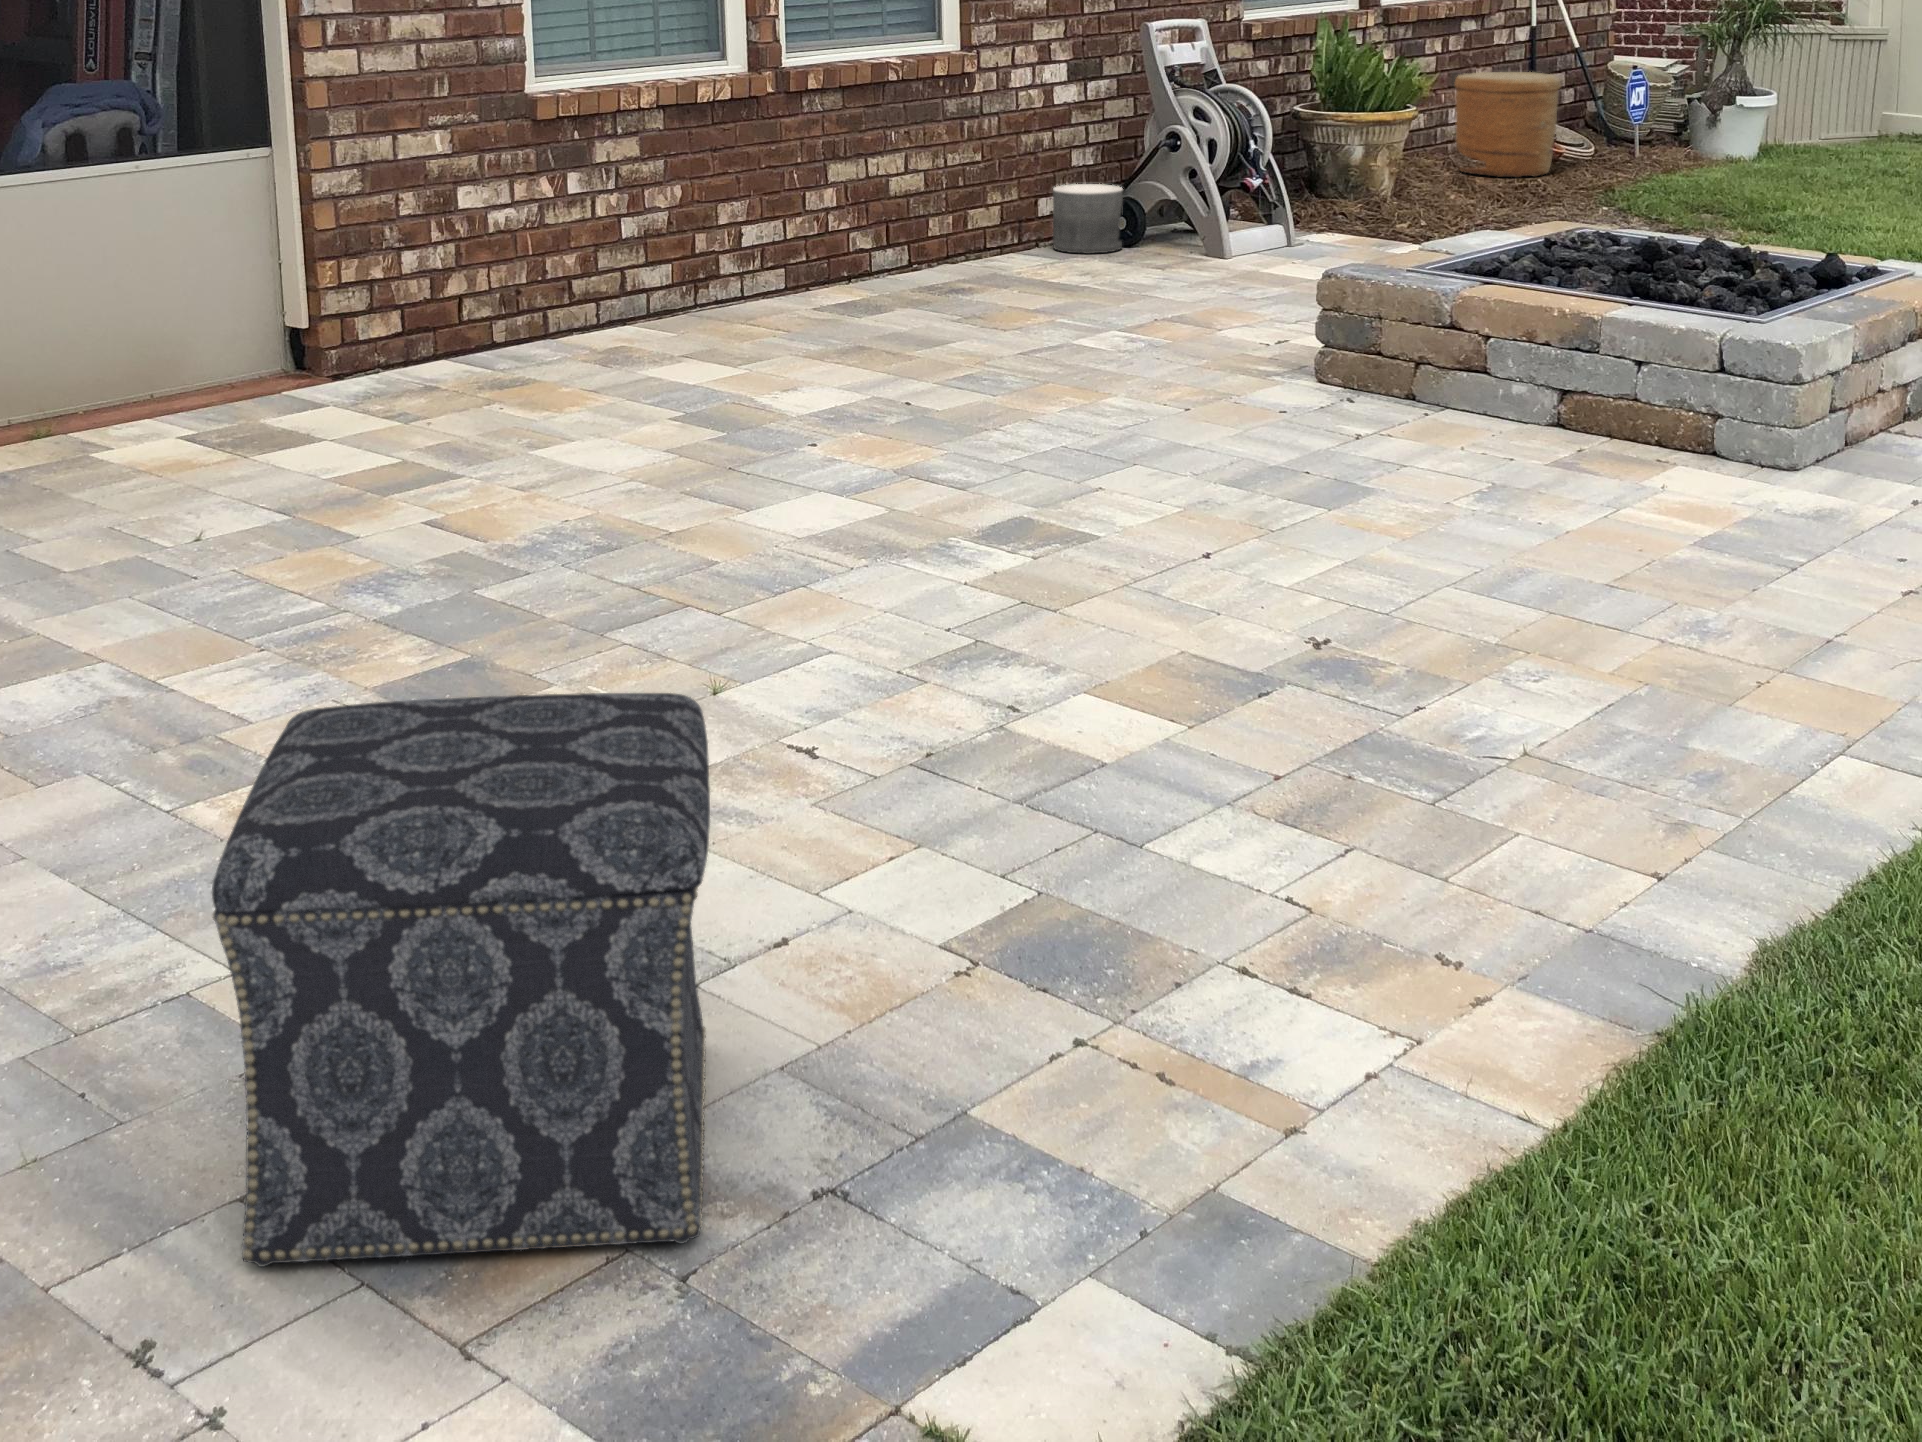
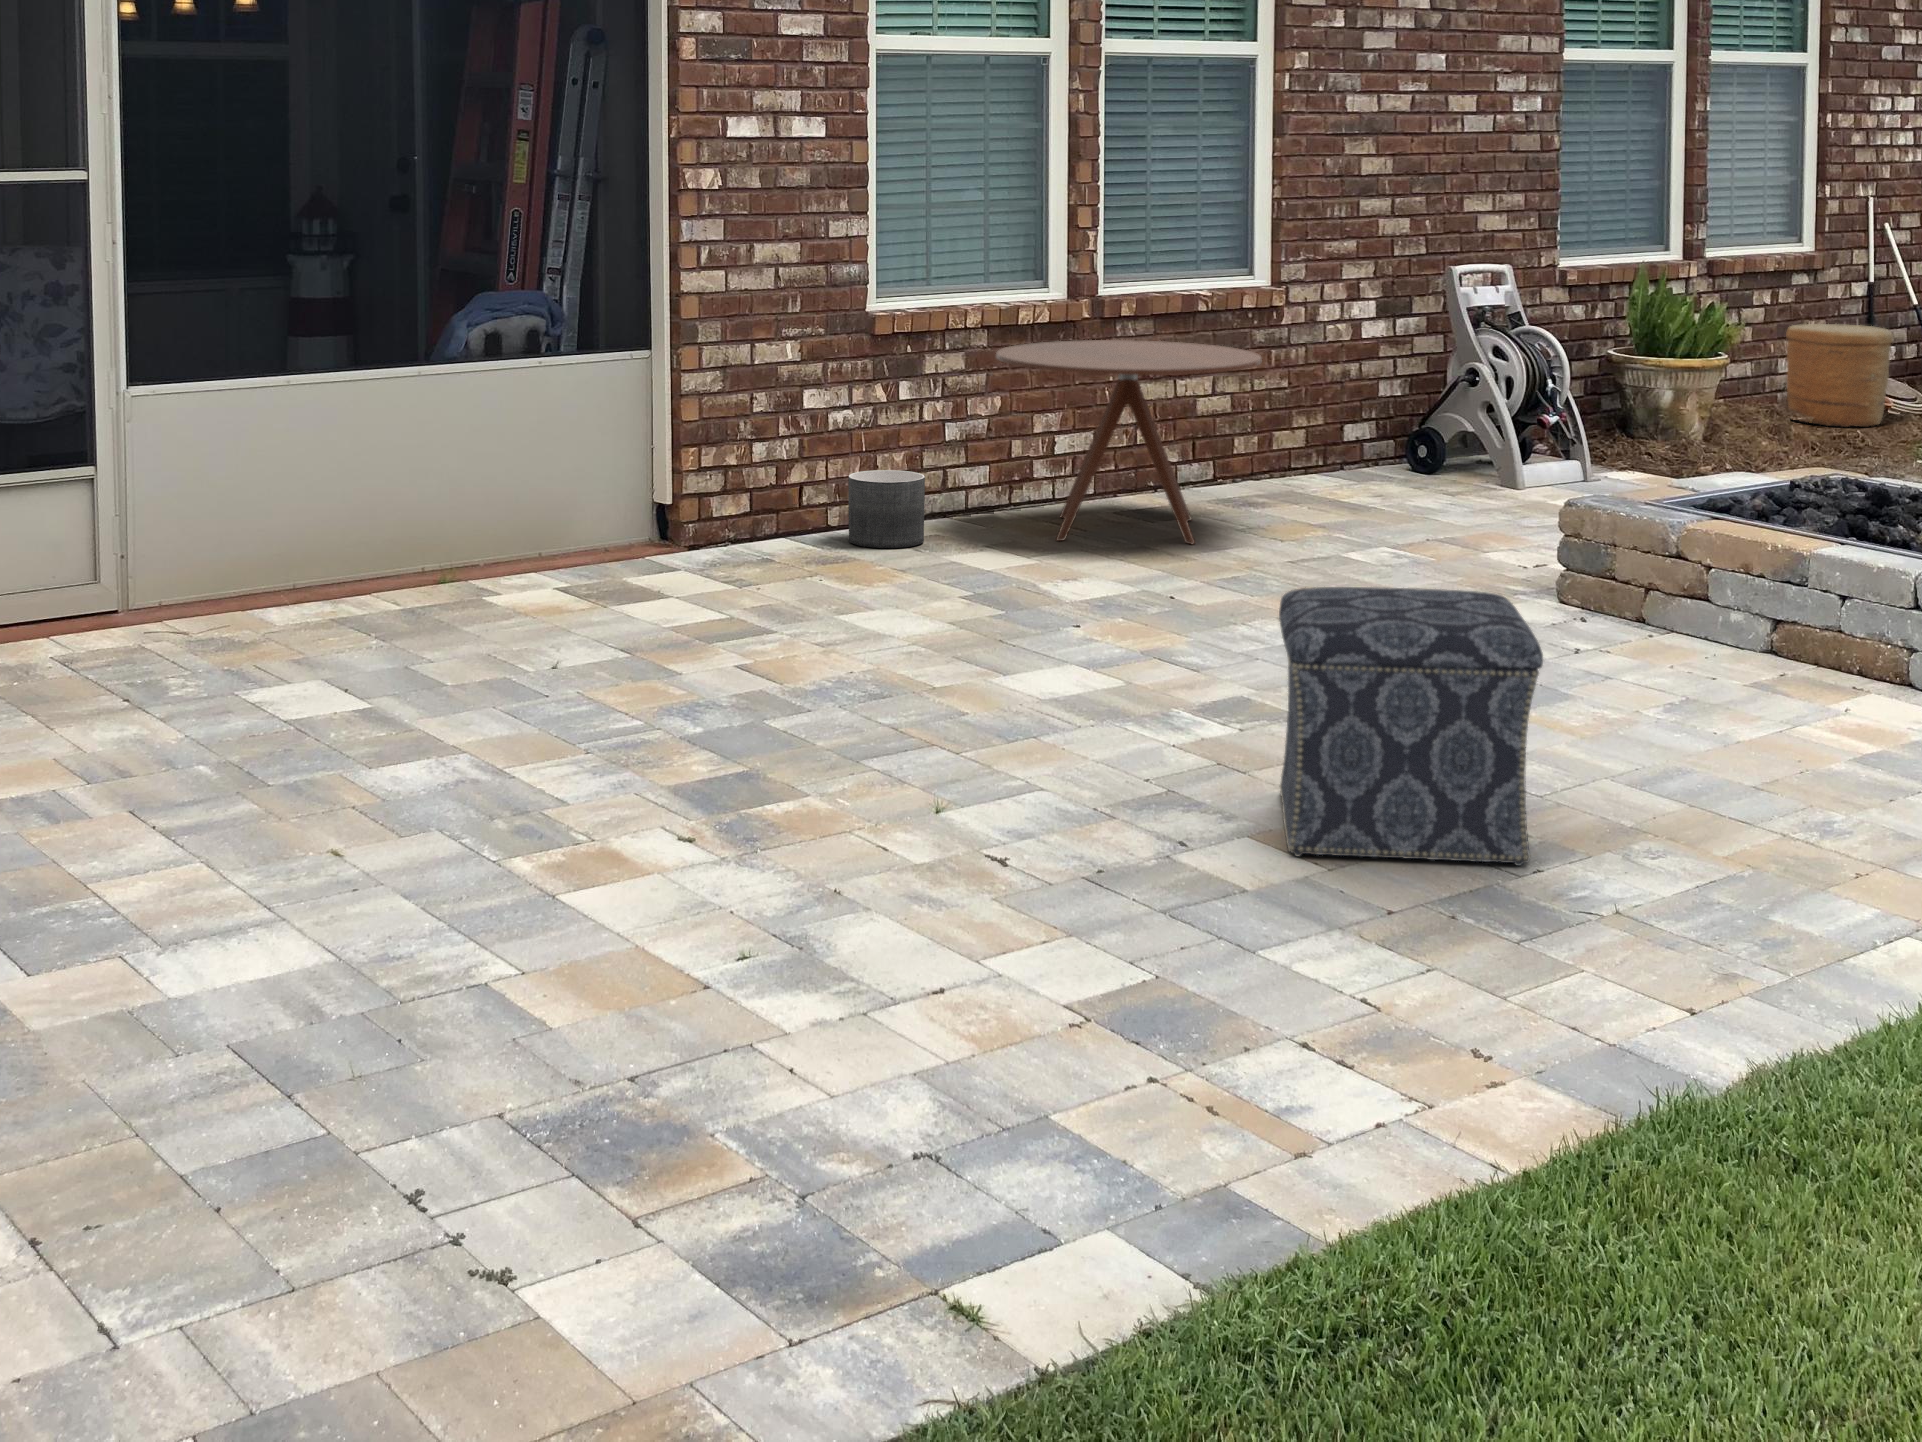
round table: none [674,114,972,343] -> present [996,340,1261,544]
planter: present [1053,184,1123,254] -> present [848,470,925,548]
ottoman: present [212,693,710,1267] -> present [1279,587,1543,866]

